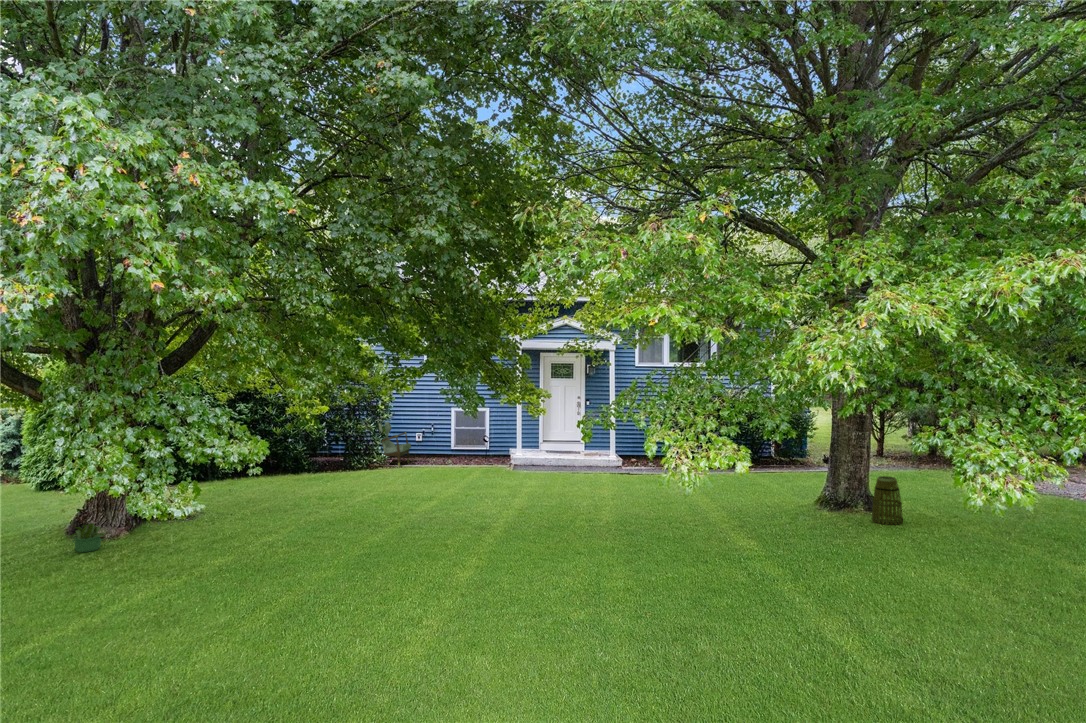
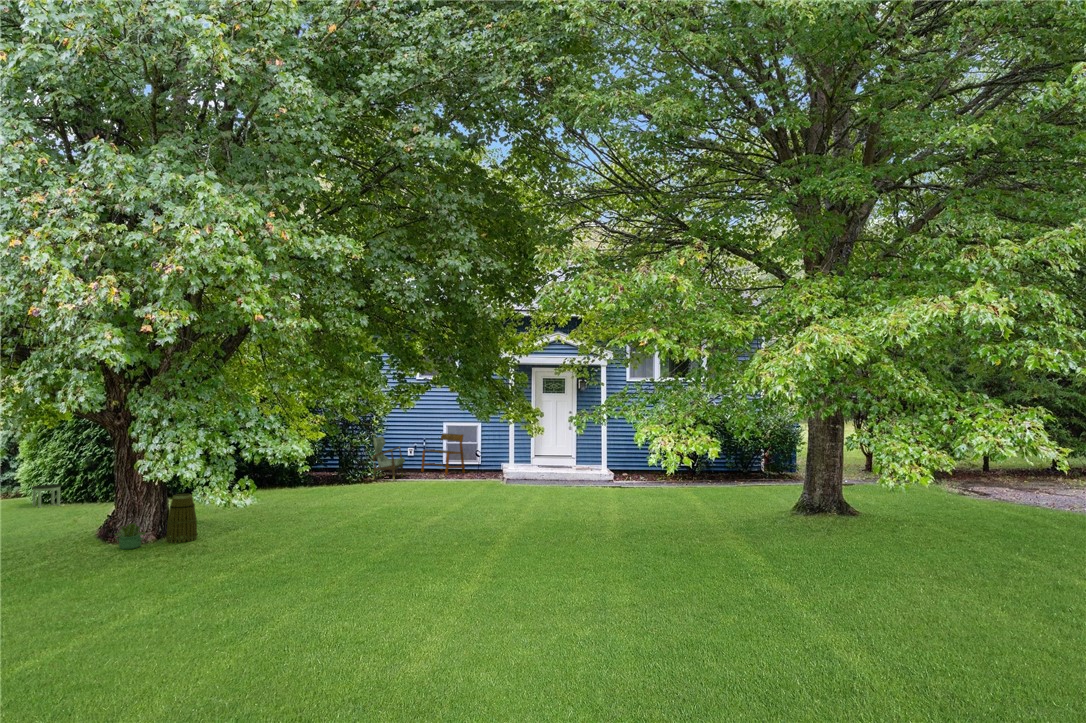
bench: none [429,418,472,461] -> present [421,433,465,475]
round table: none [18,473,51,498] -> present [31,484,62,508]
basket: present [872,476,903,525] -> present [166,494,198,543]

